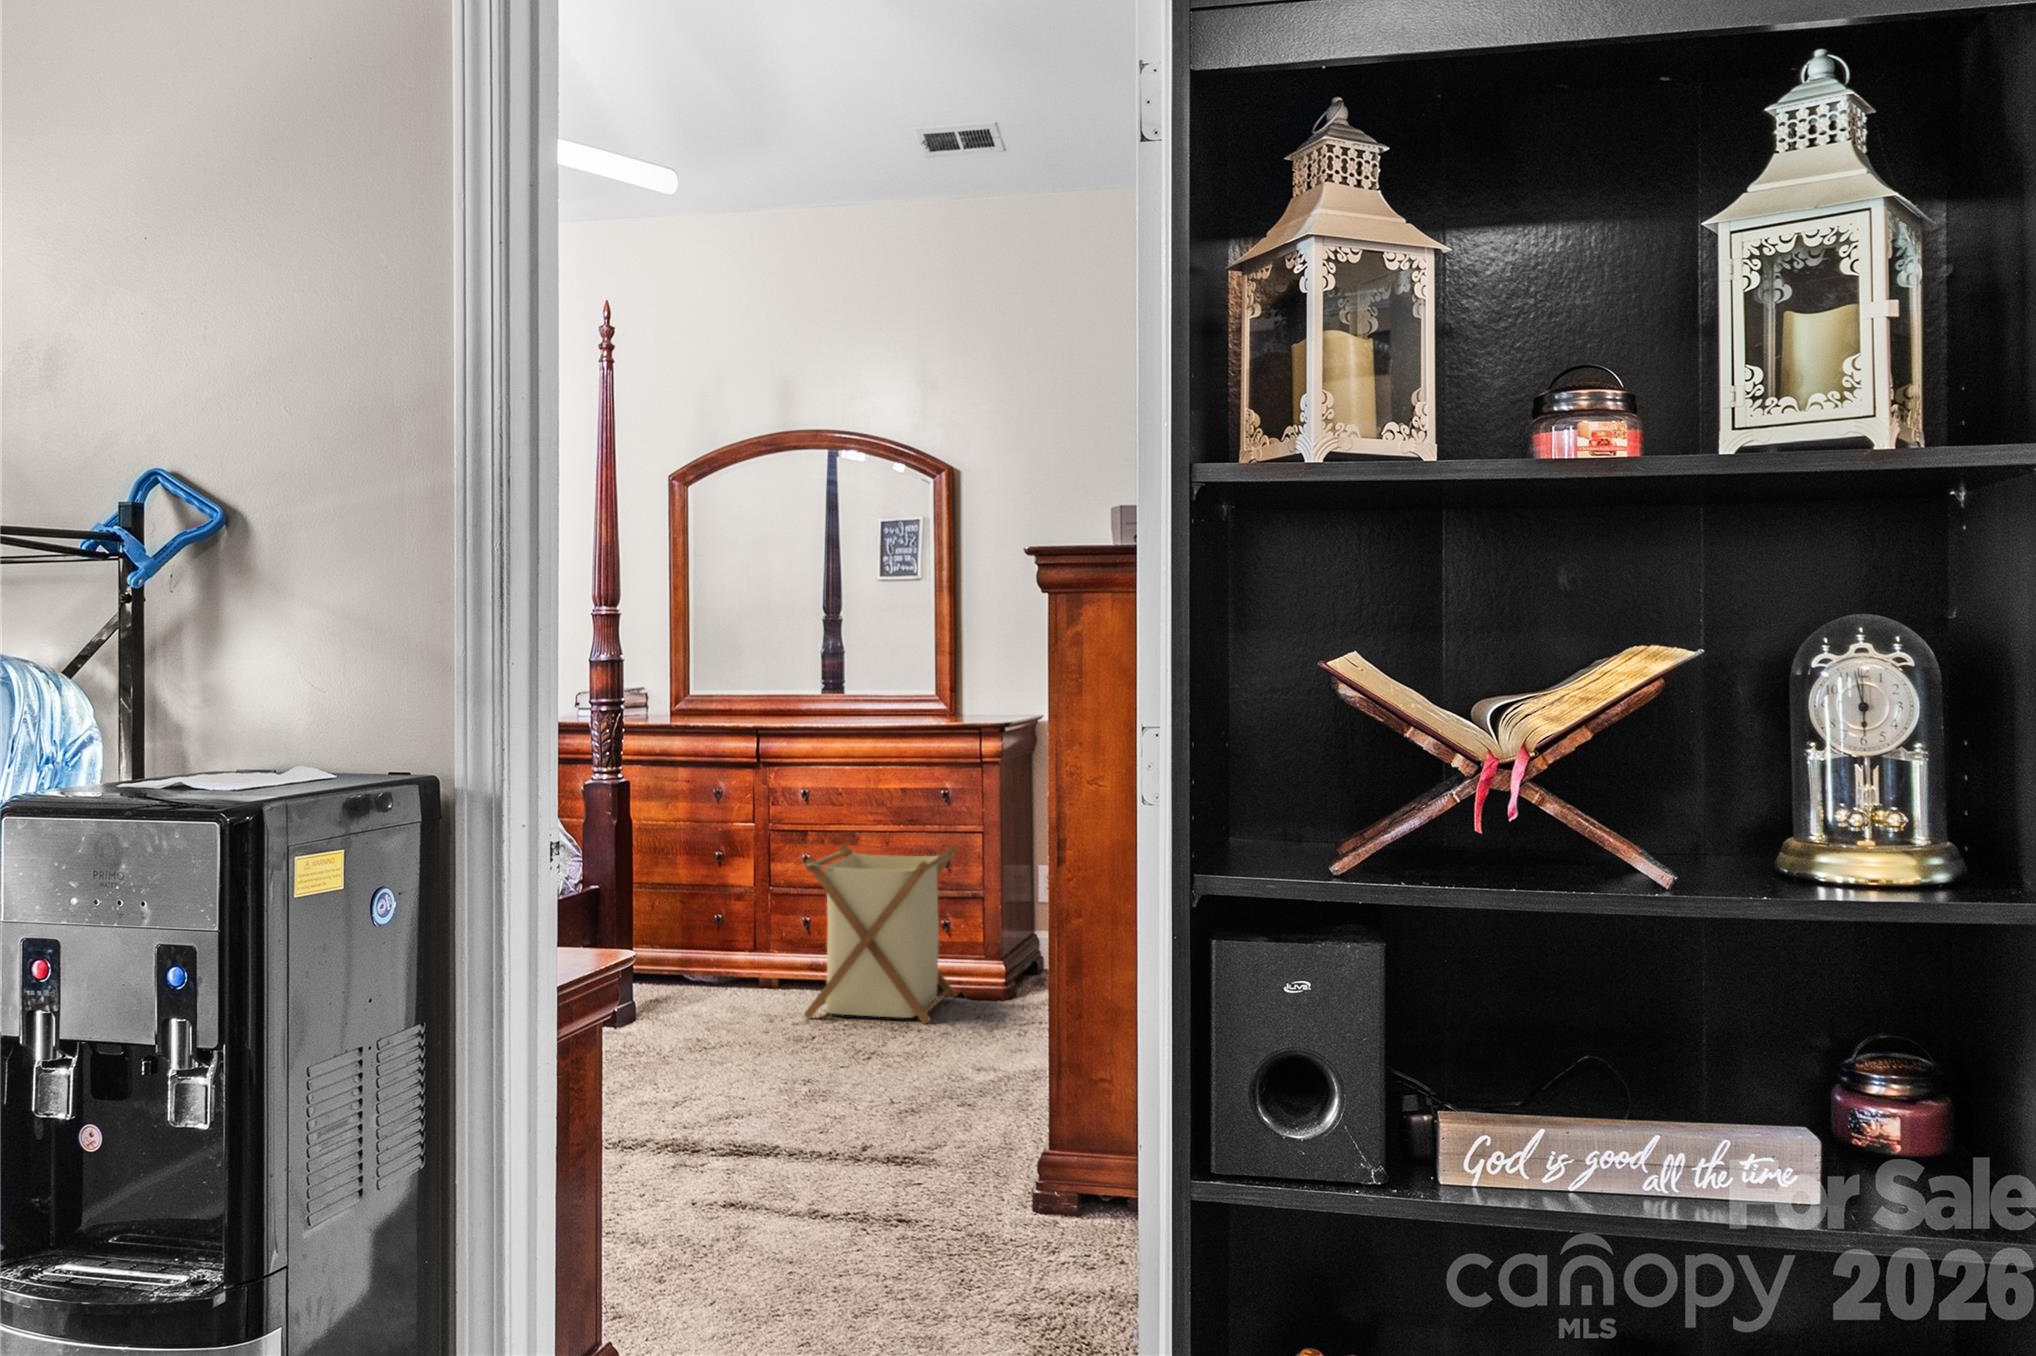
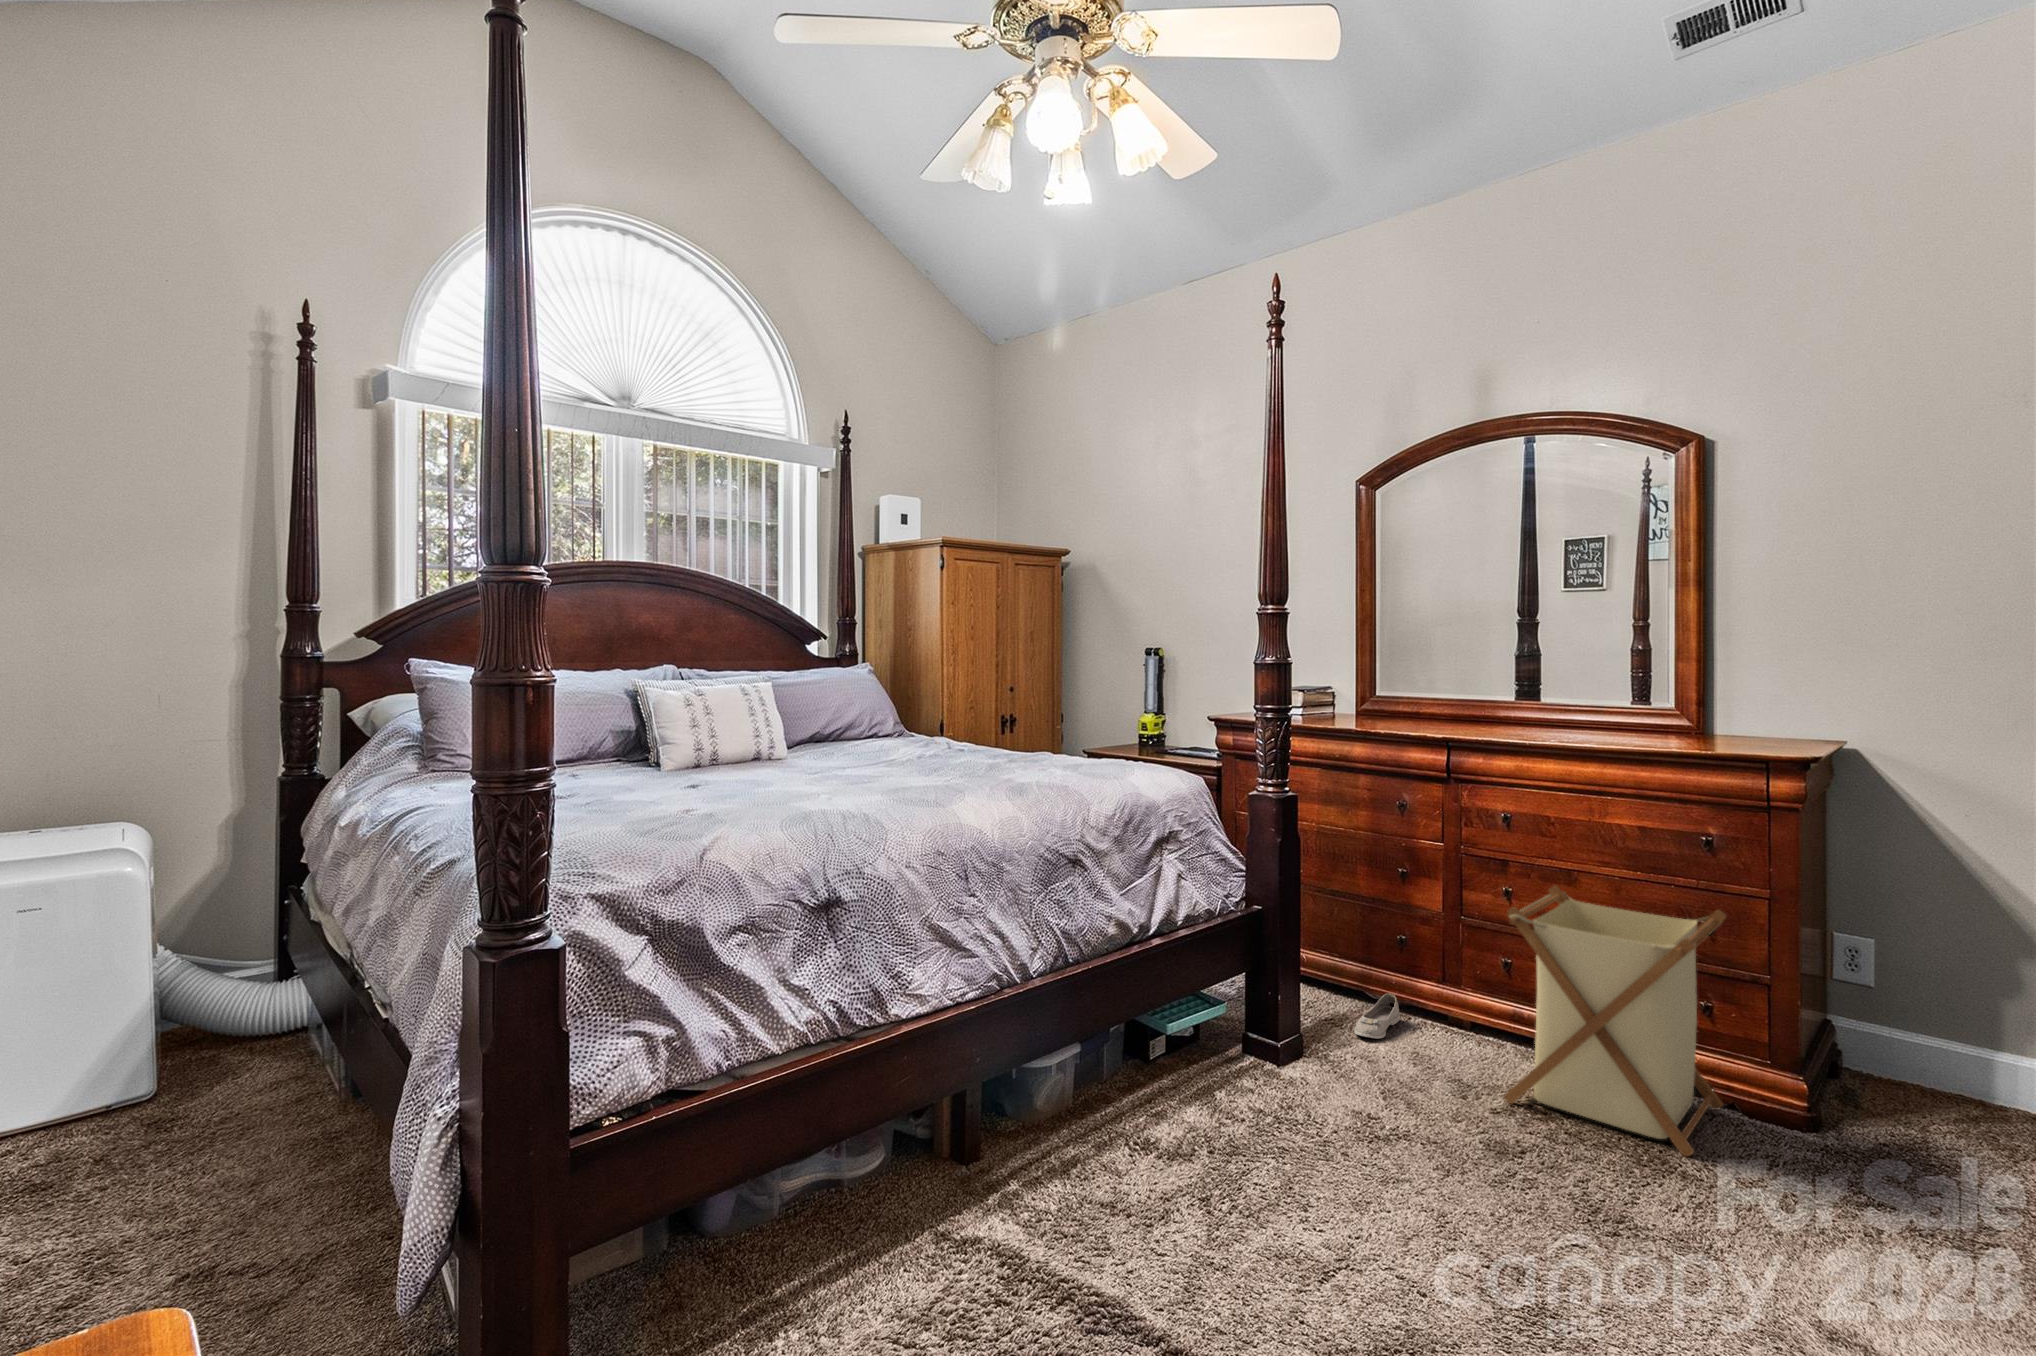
shoe: none [682,964,721,1000] -> present [1354,993,1400,1039]

